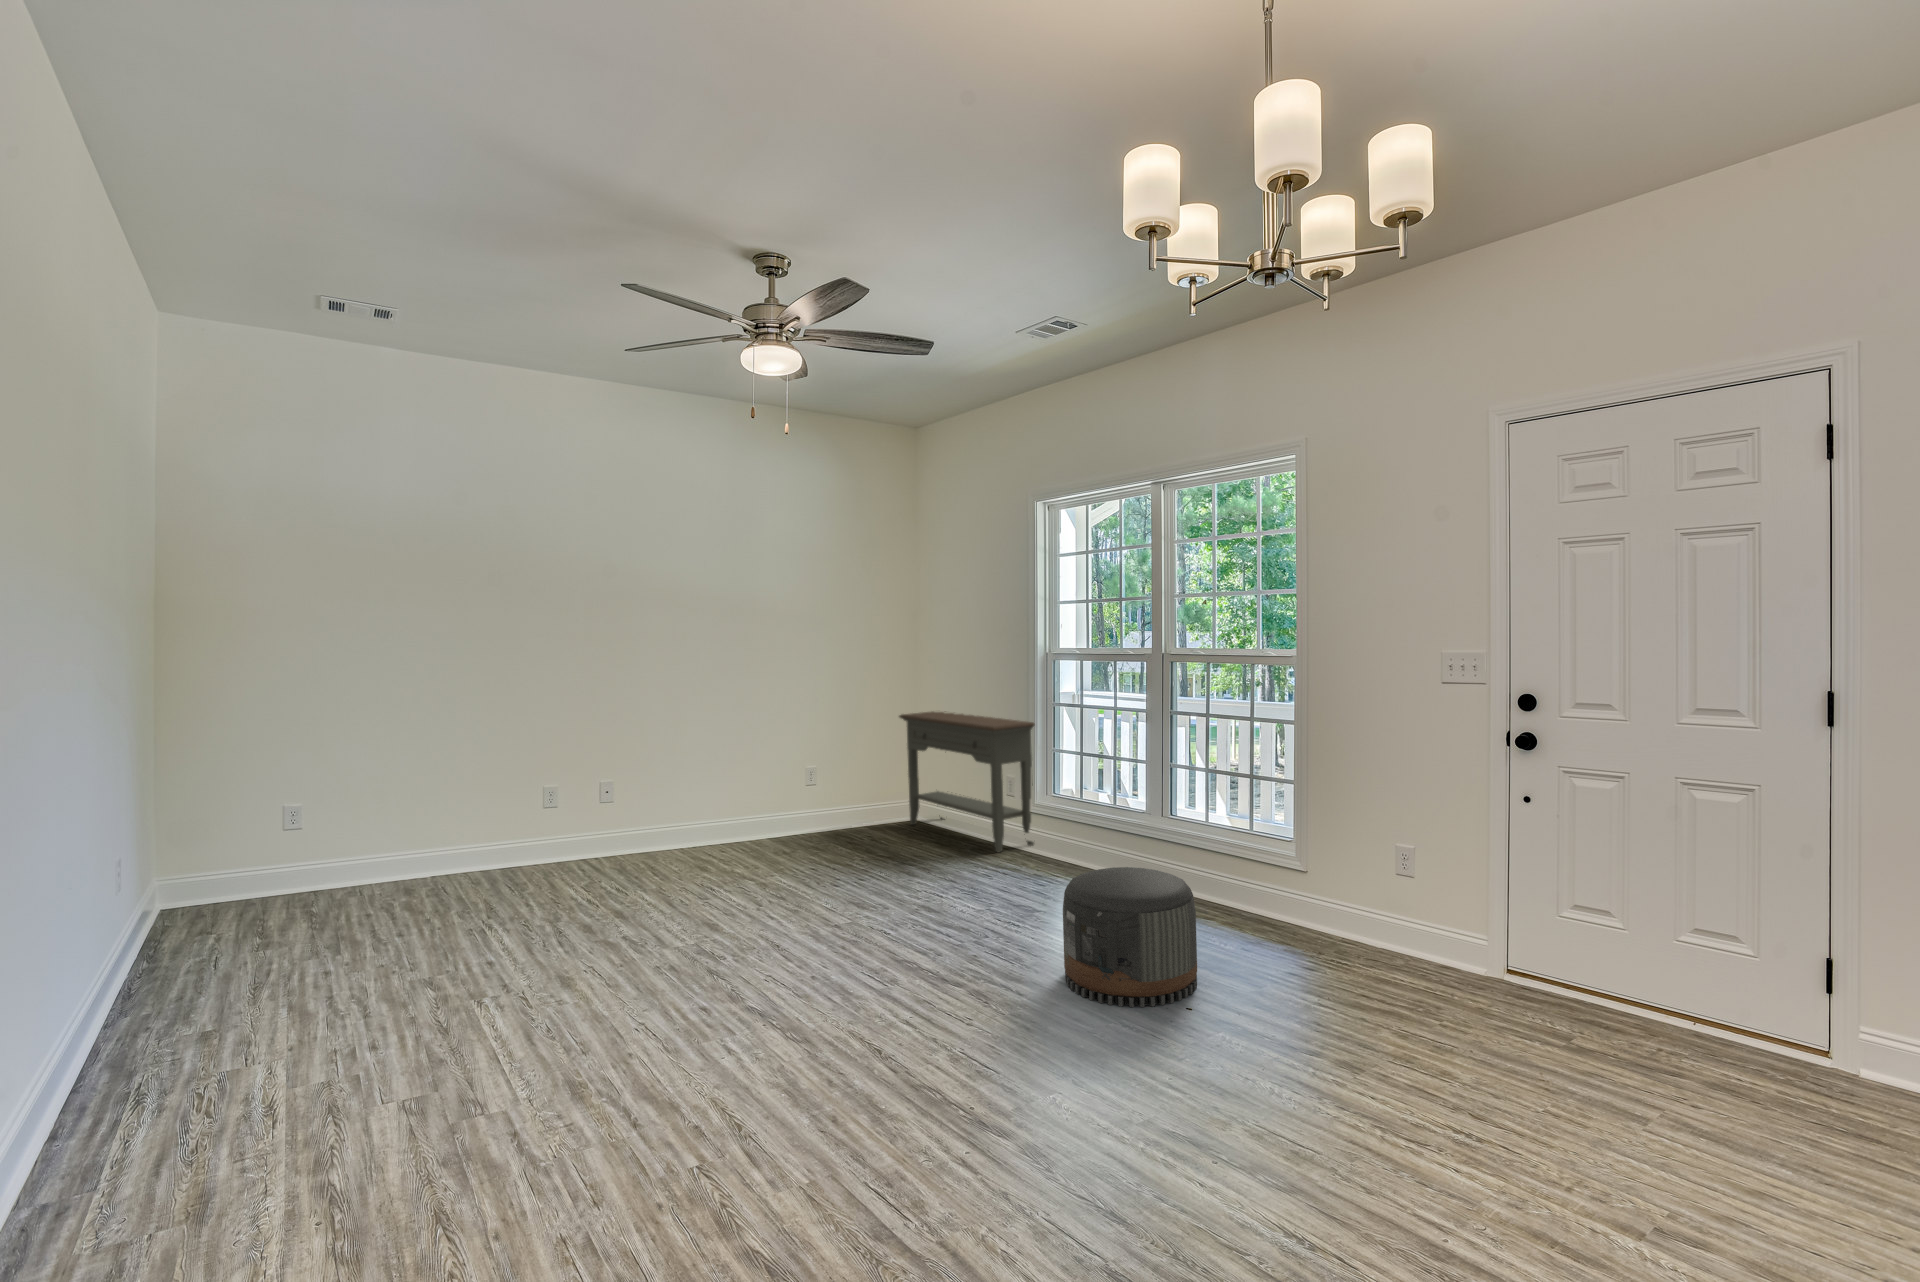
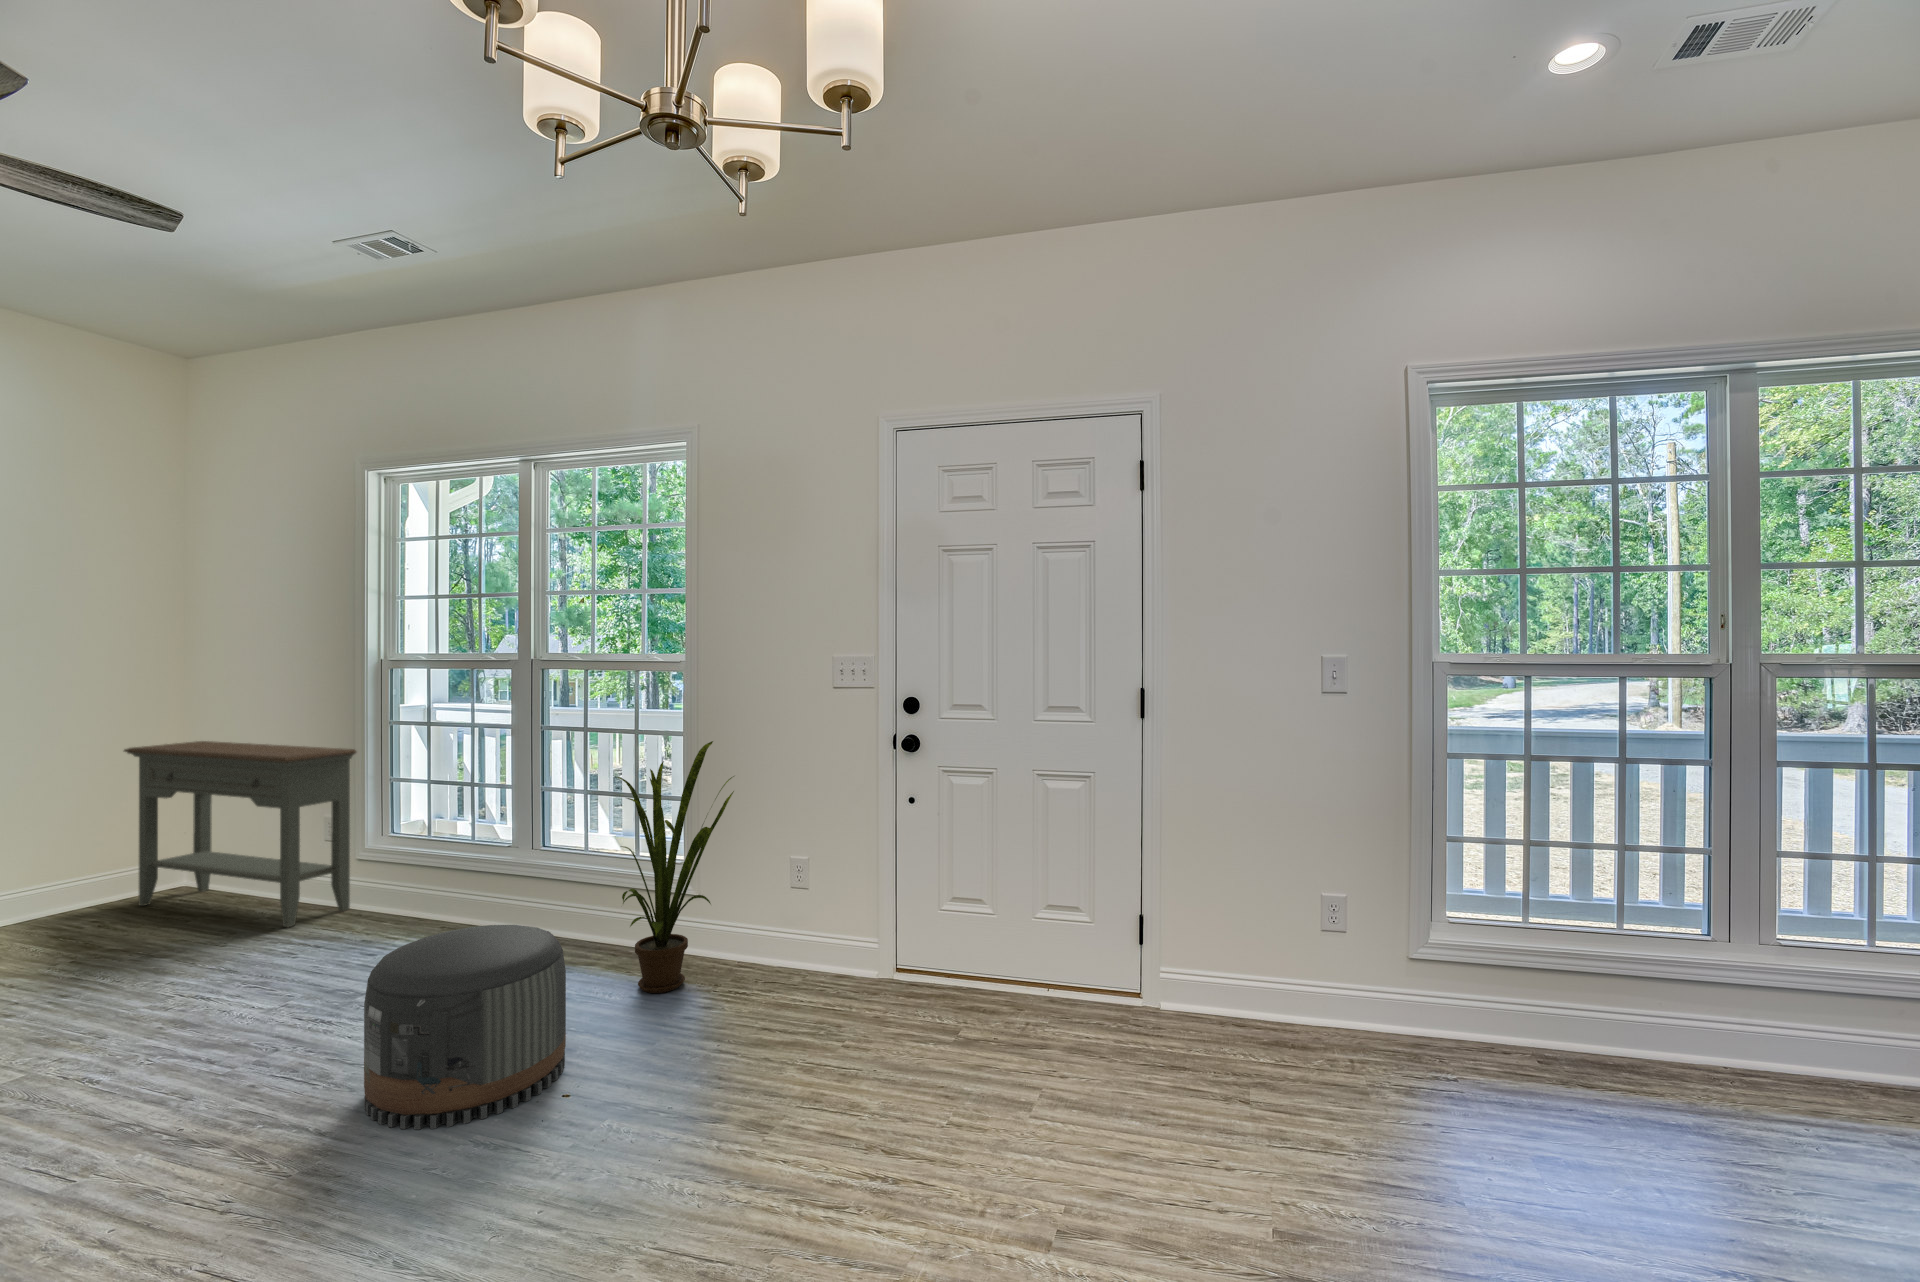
house plant: none [1227,731,1337,948] -> present [615,741,734,993]

